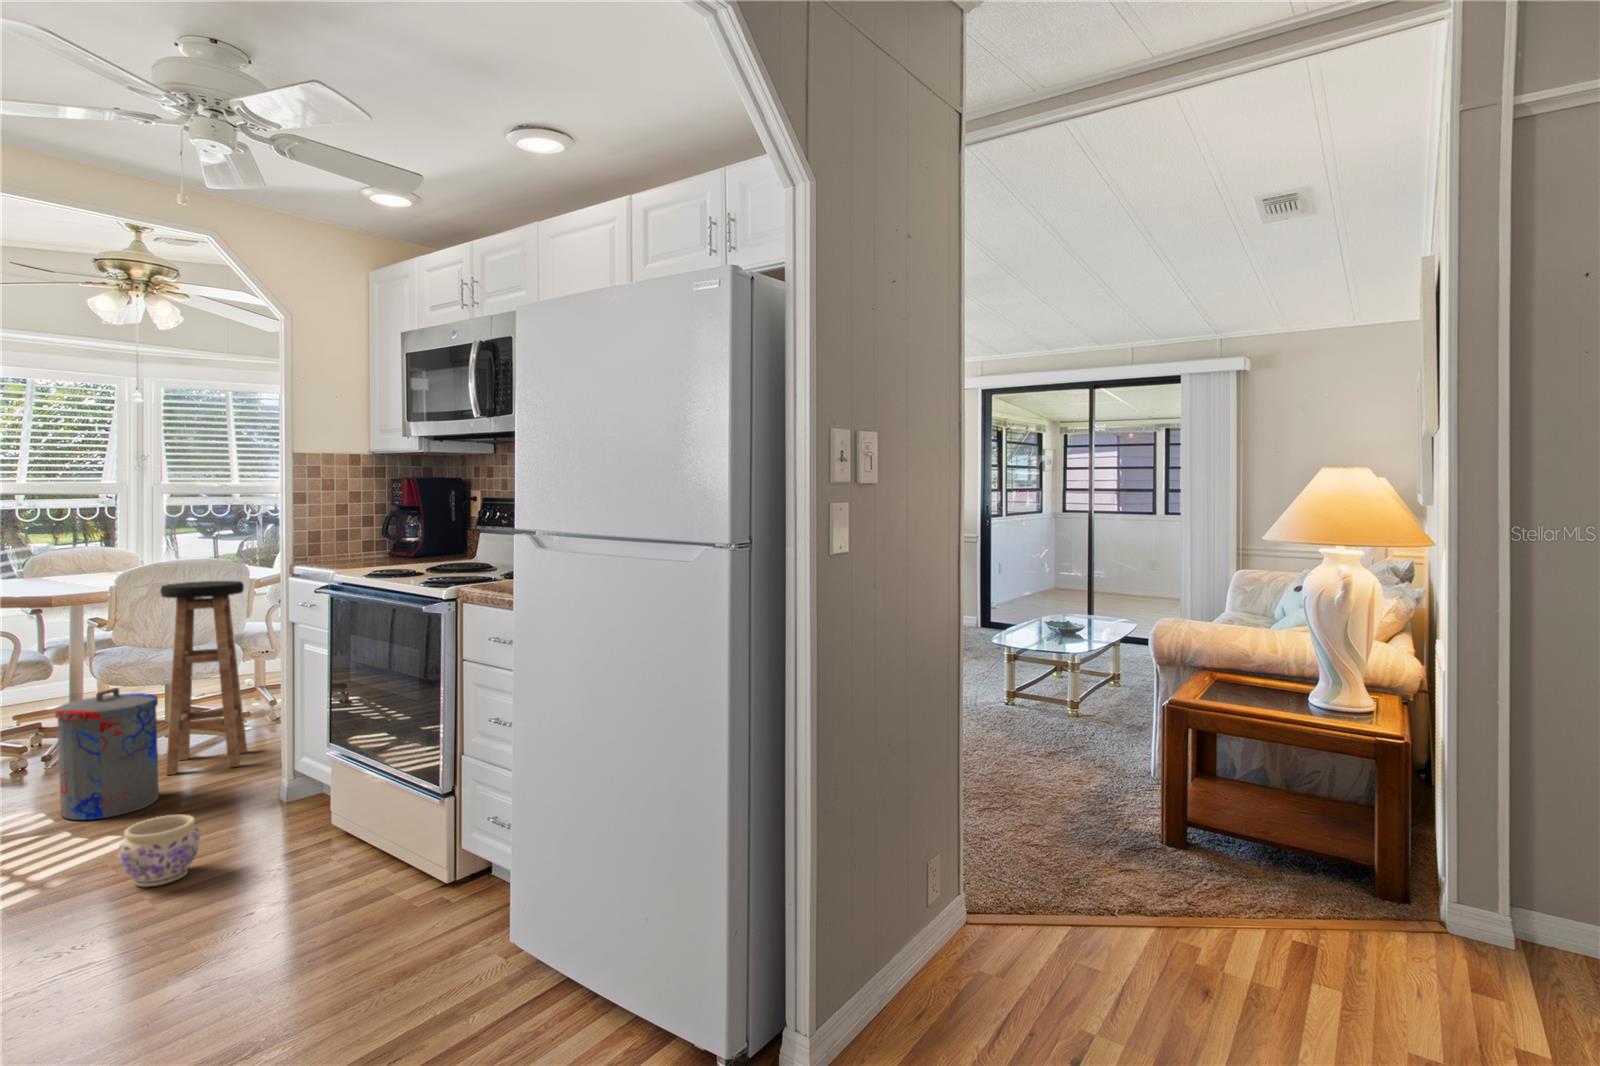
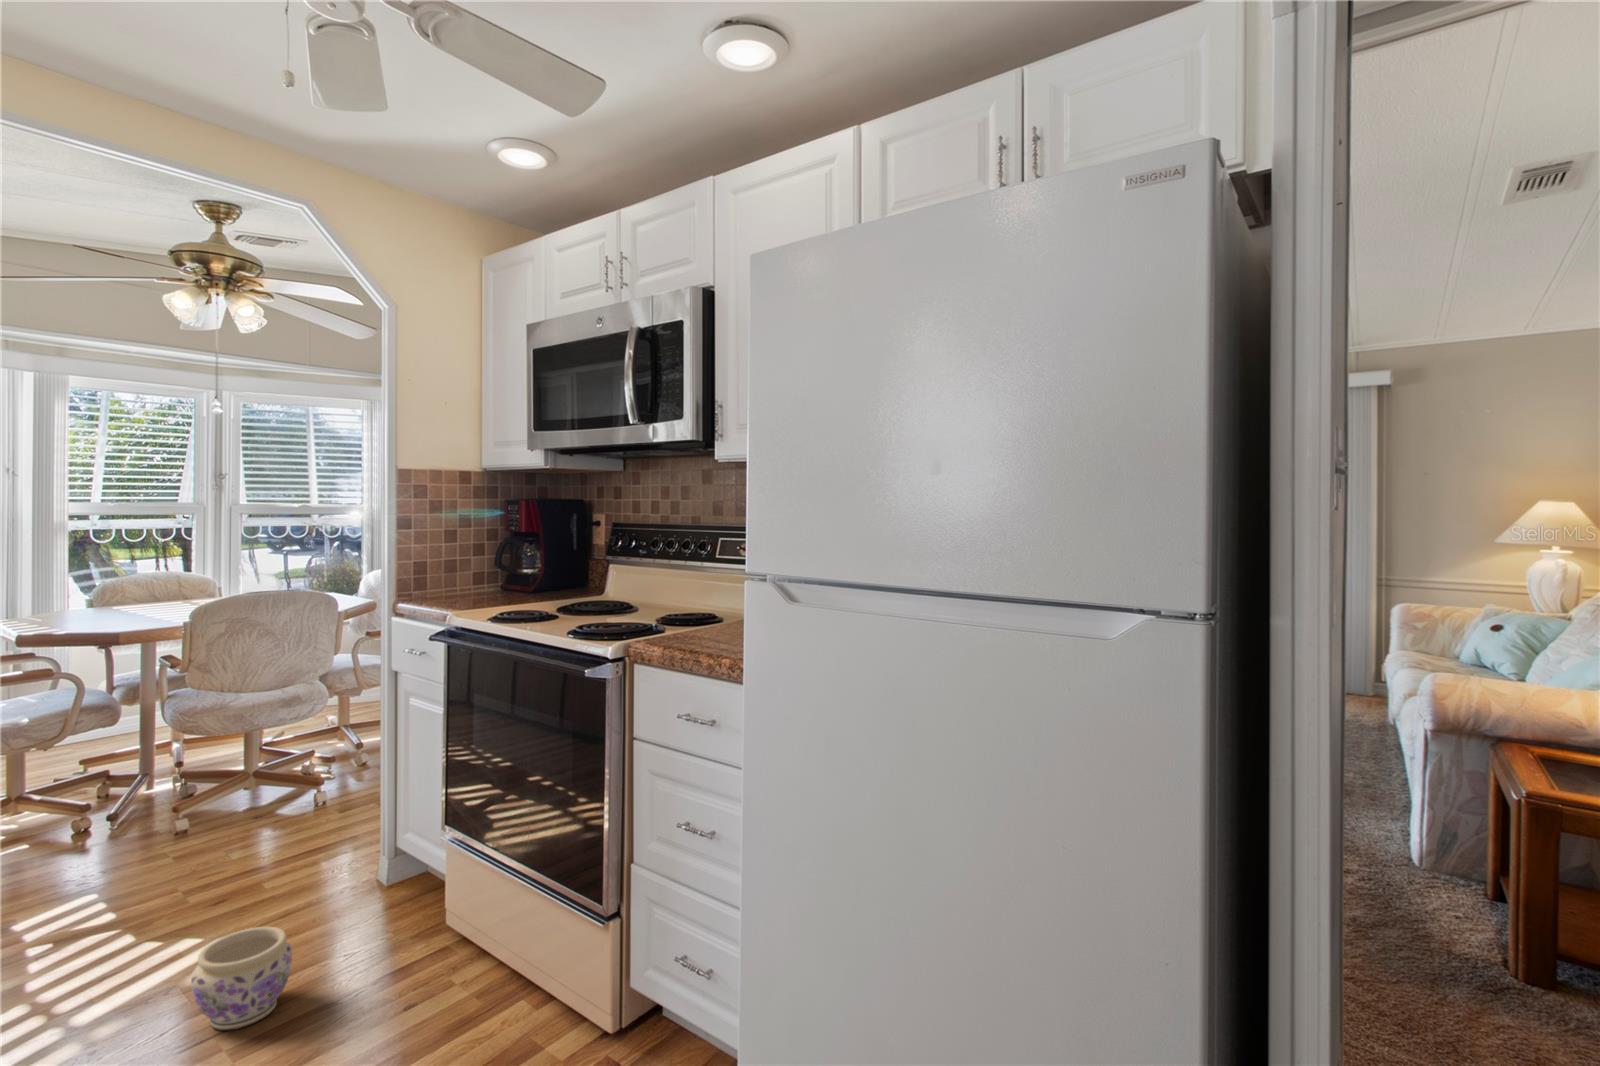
bar stool: present [161,581,247,775] -> none [242,615,335,842]
trash can: present [55,688,159,820] -> none [118,748,238,912]

